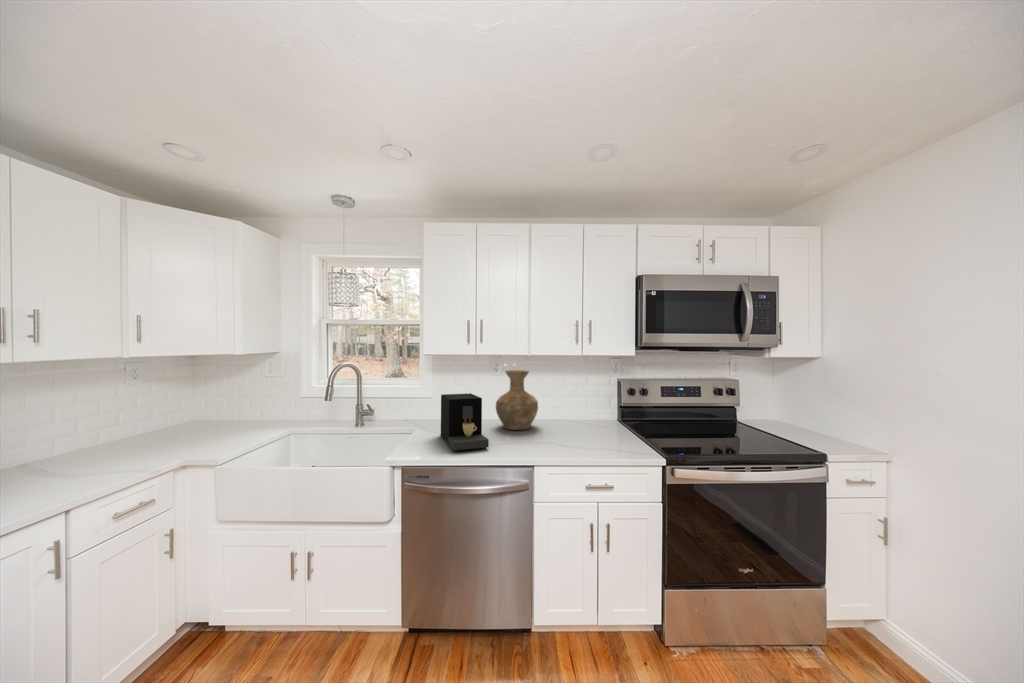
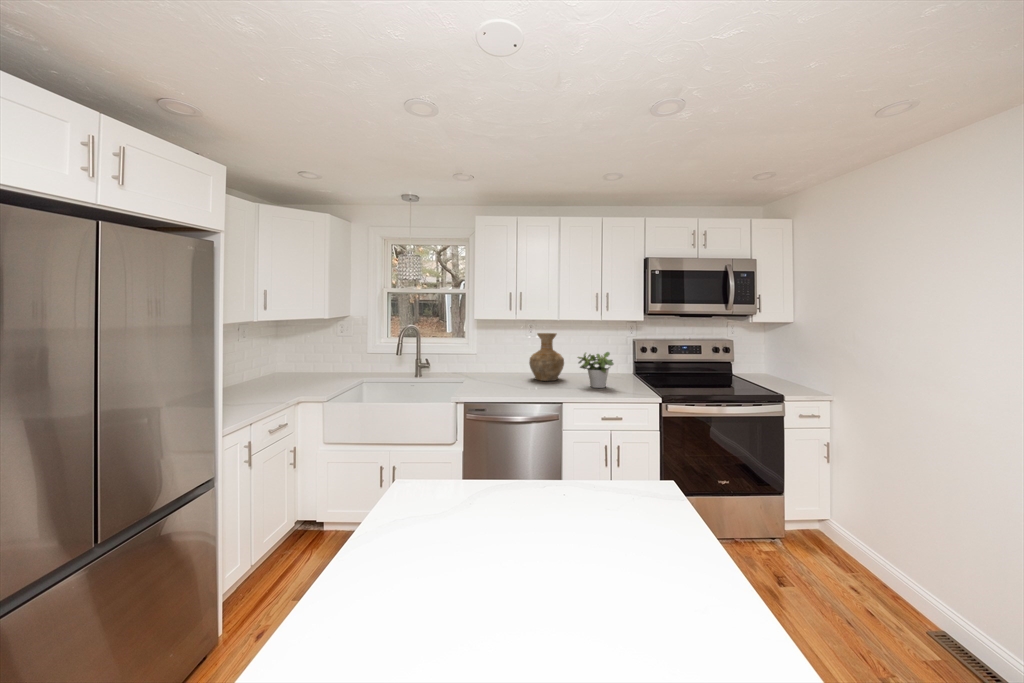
coffee maker: present [441,393,489,450] -> none [487,351,528,392]
potted plant: none [553,395,600,442] -> present [578,352,614,388]

